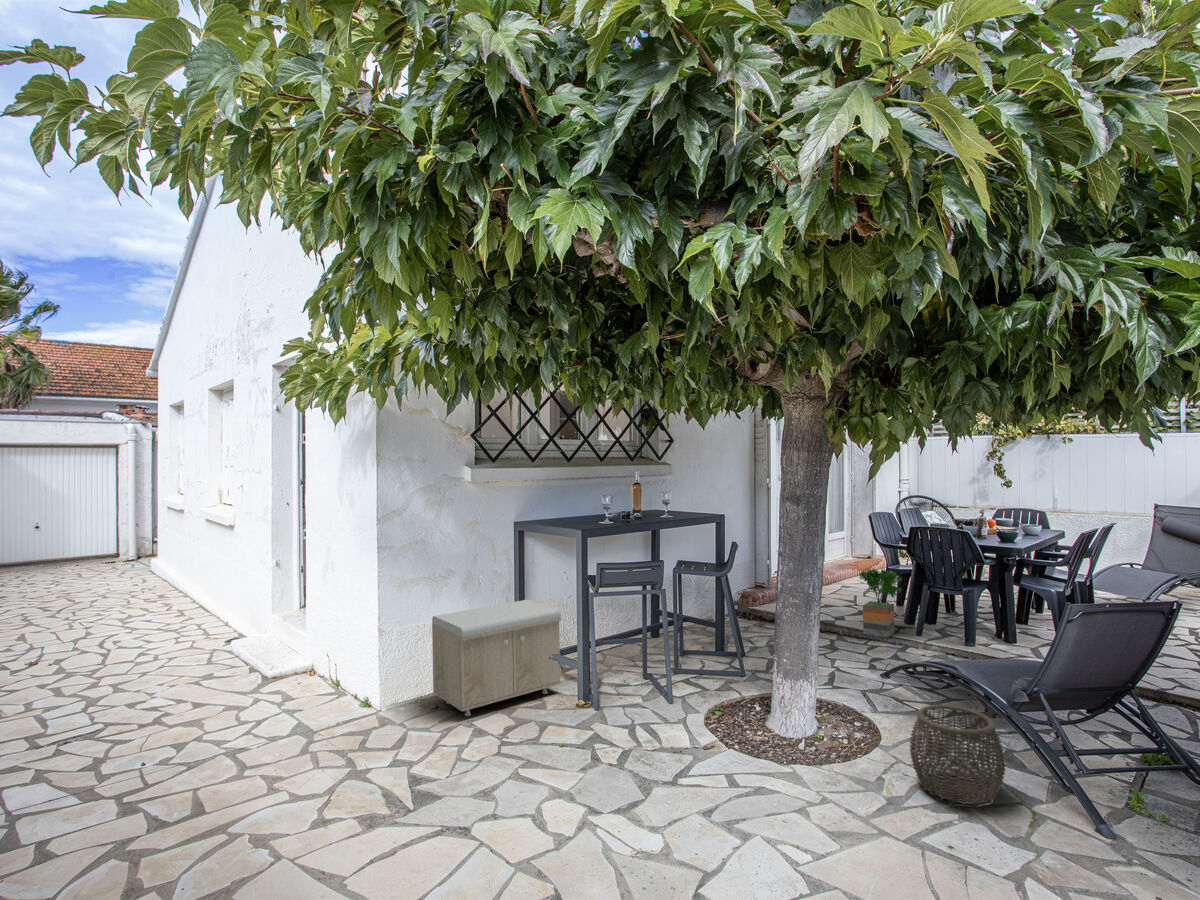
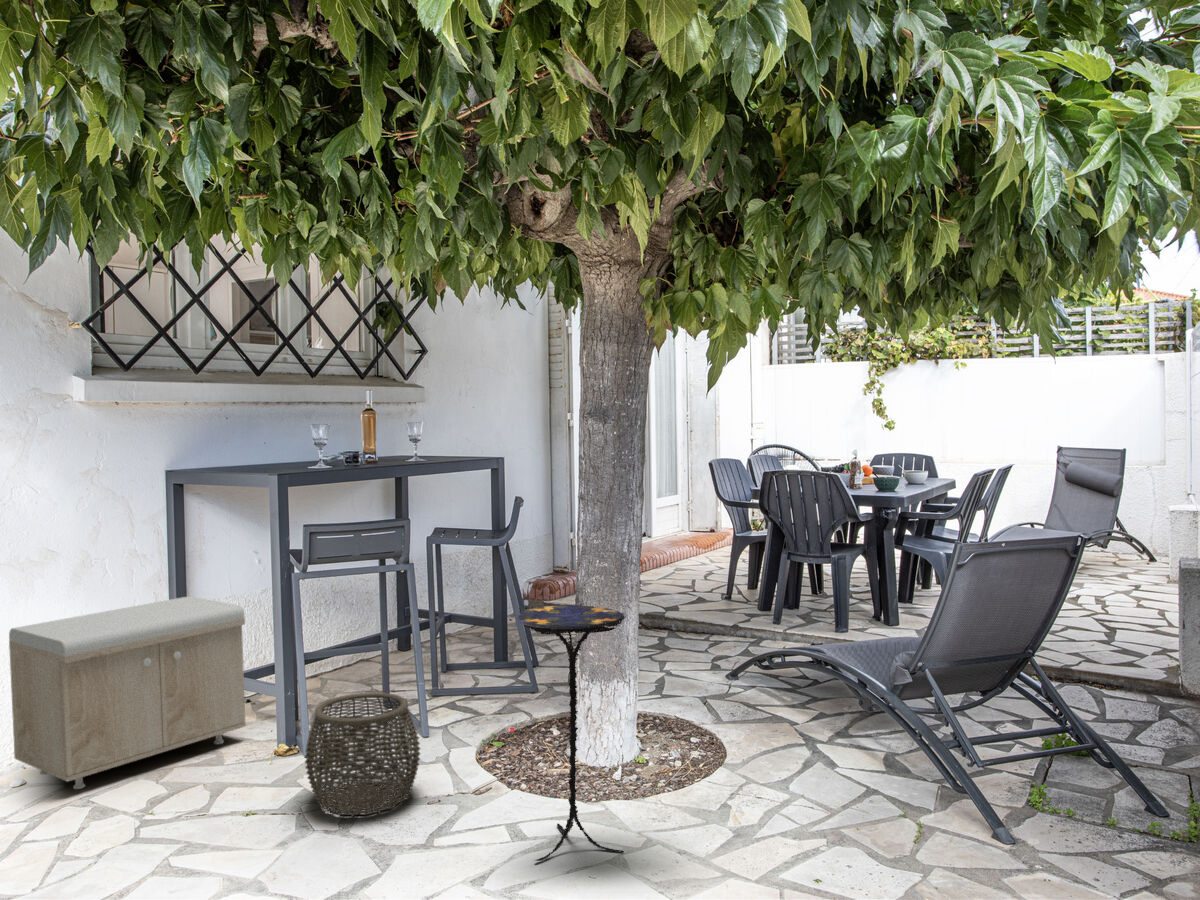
potted tree: present [859,569,902,638] -> none [697,534,757,629]
side table: none [733,630,807,805] -> present [518,604,625,861]
woven basket: present [910,705,1006,805] -> present [305,693,420,816]

